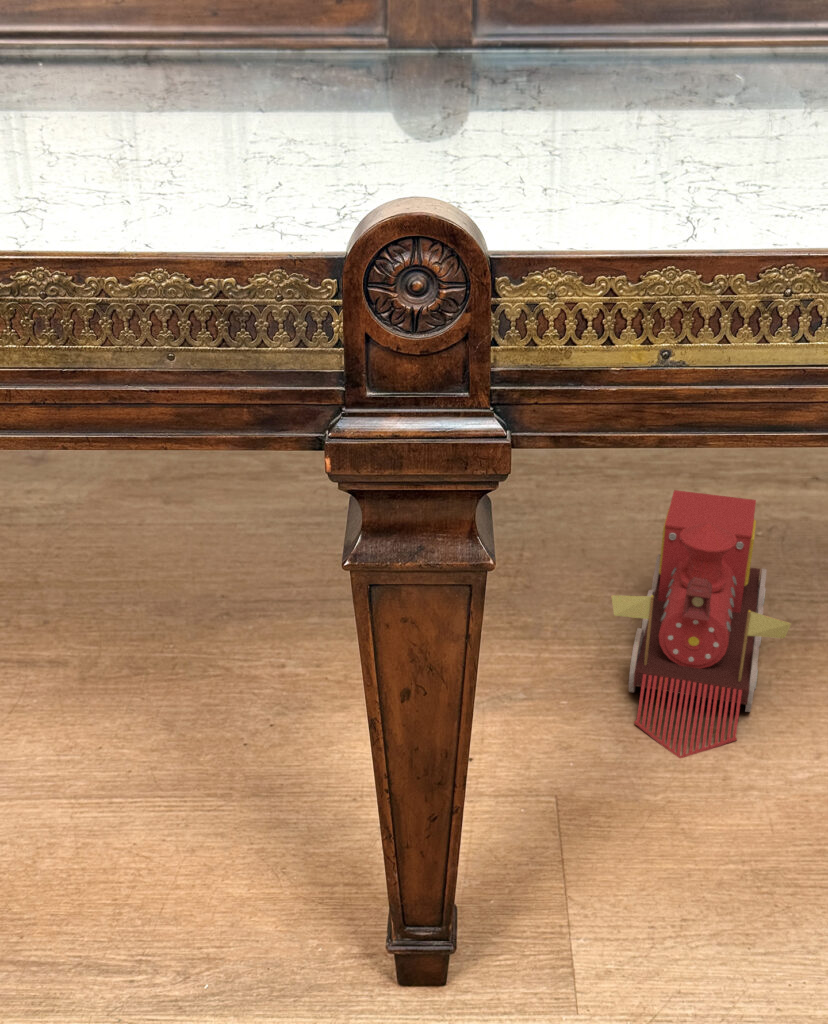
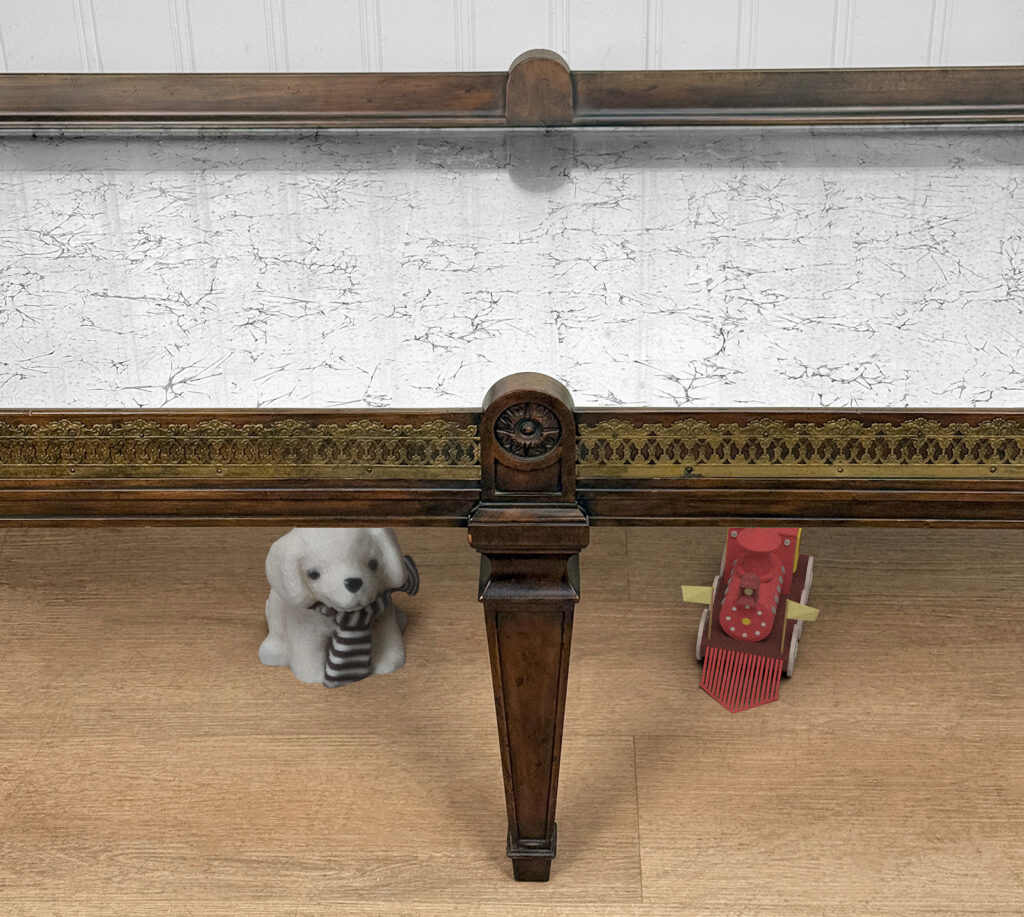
plush toy: none [74,497,280,732] -> present [258,528,420,689]

